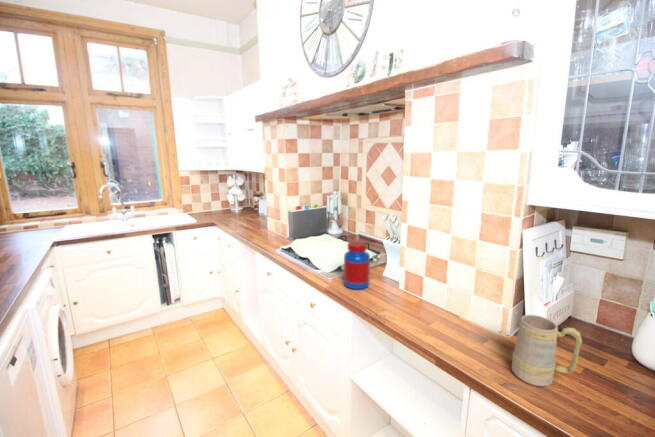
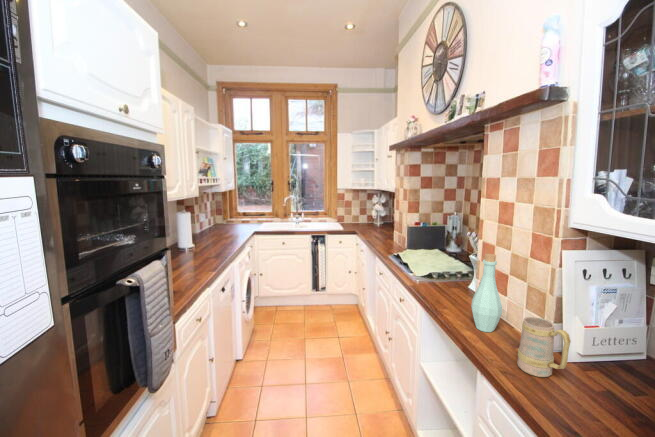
jar: present [344,241,370,289] -> none [427,252,451,292]
bottle: none [427,243,462,335] -> present [471,254,502,332]

